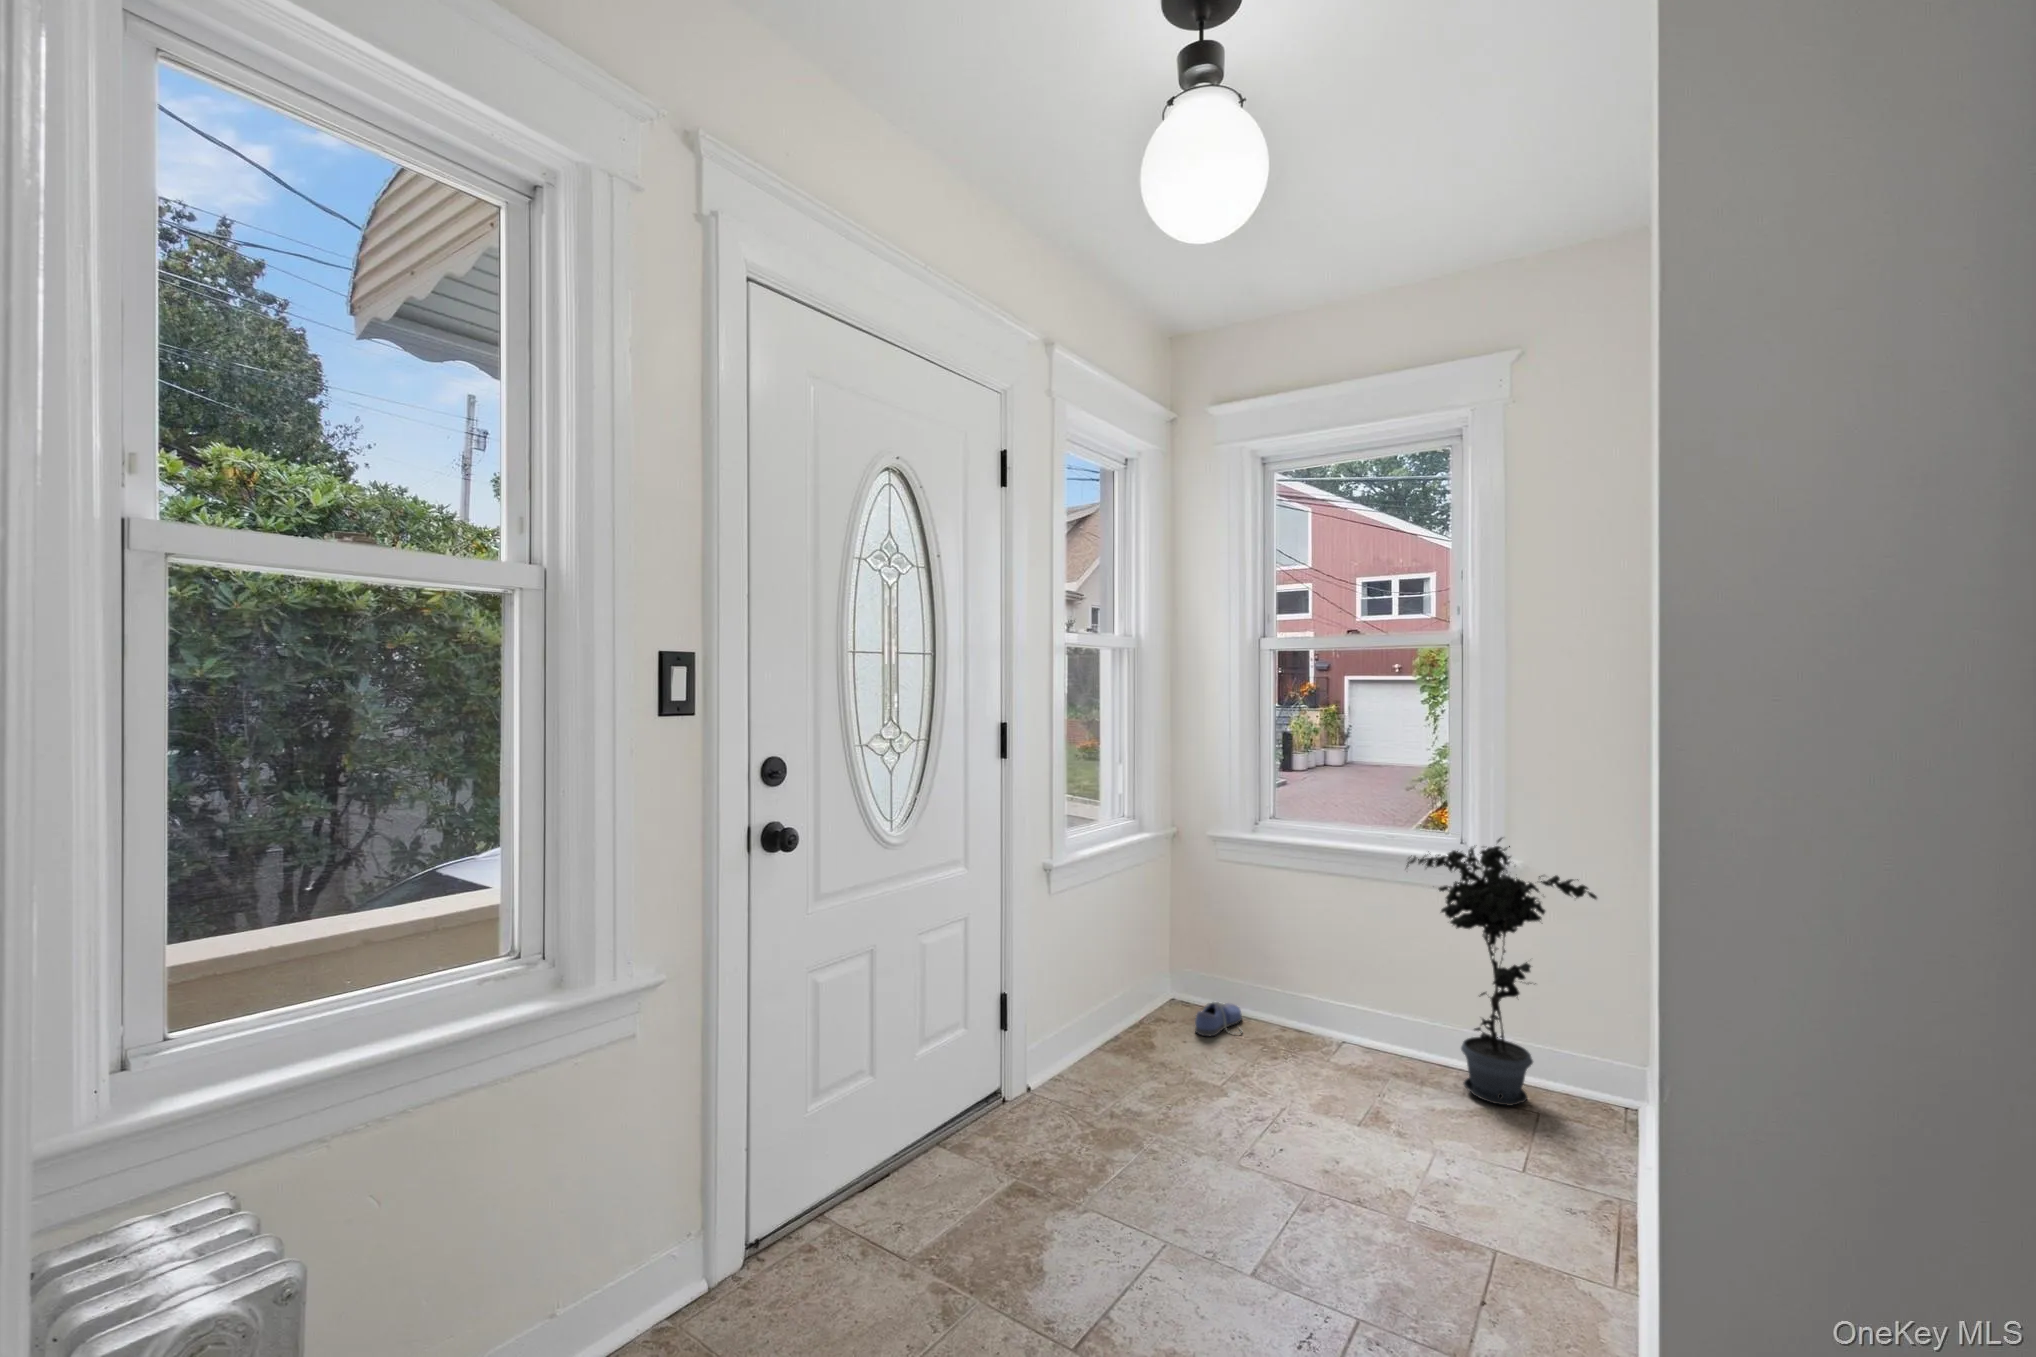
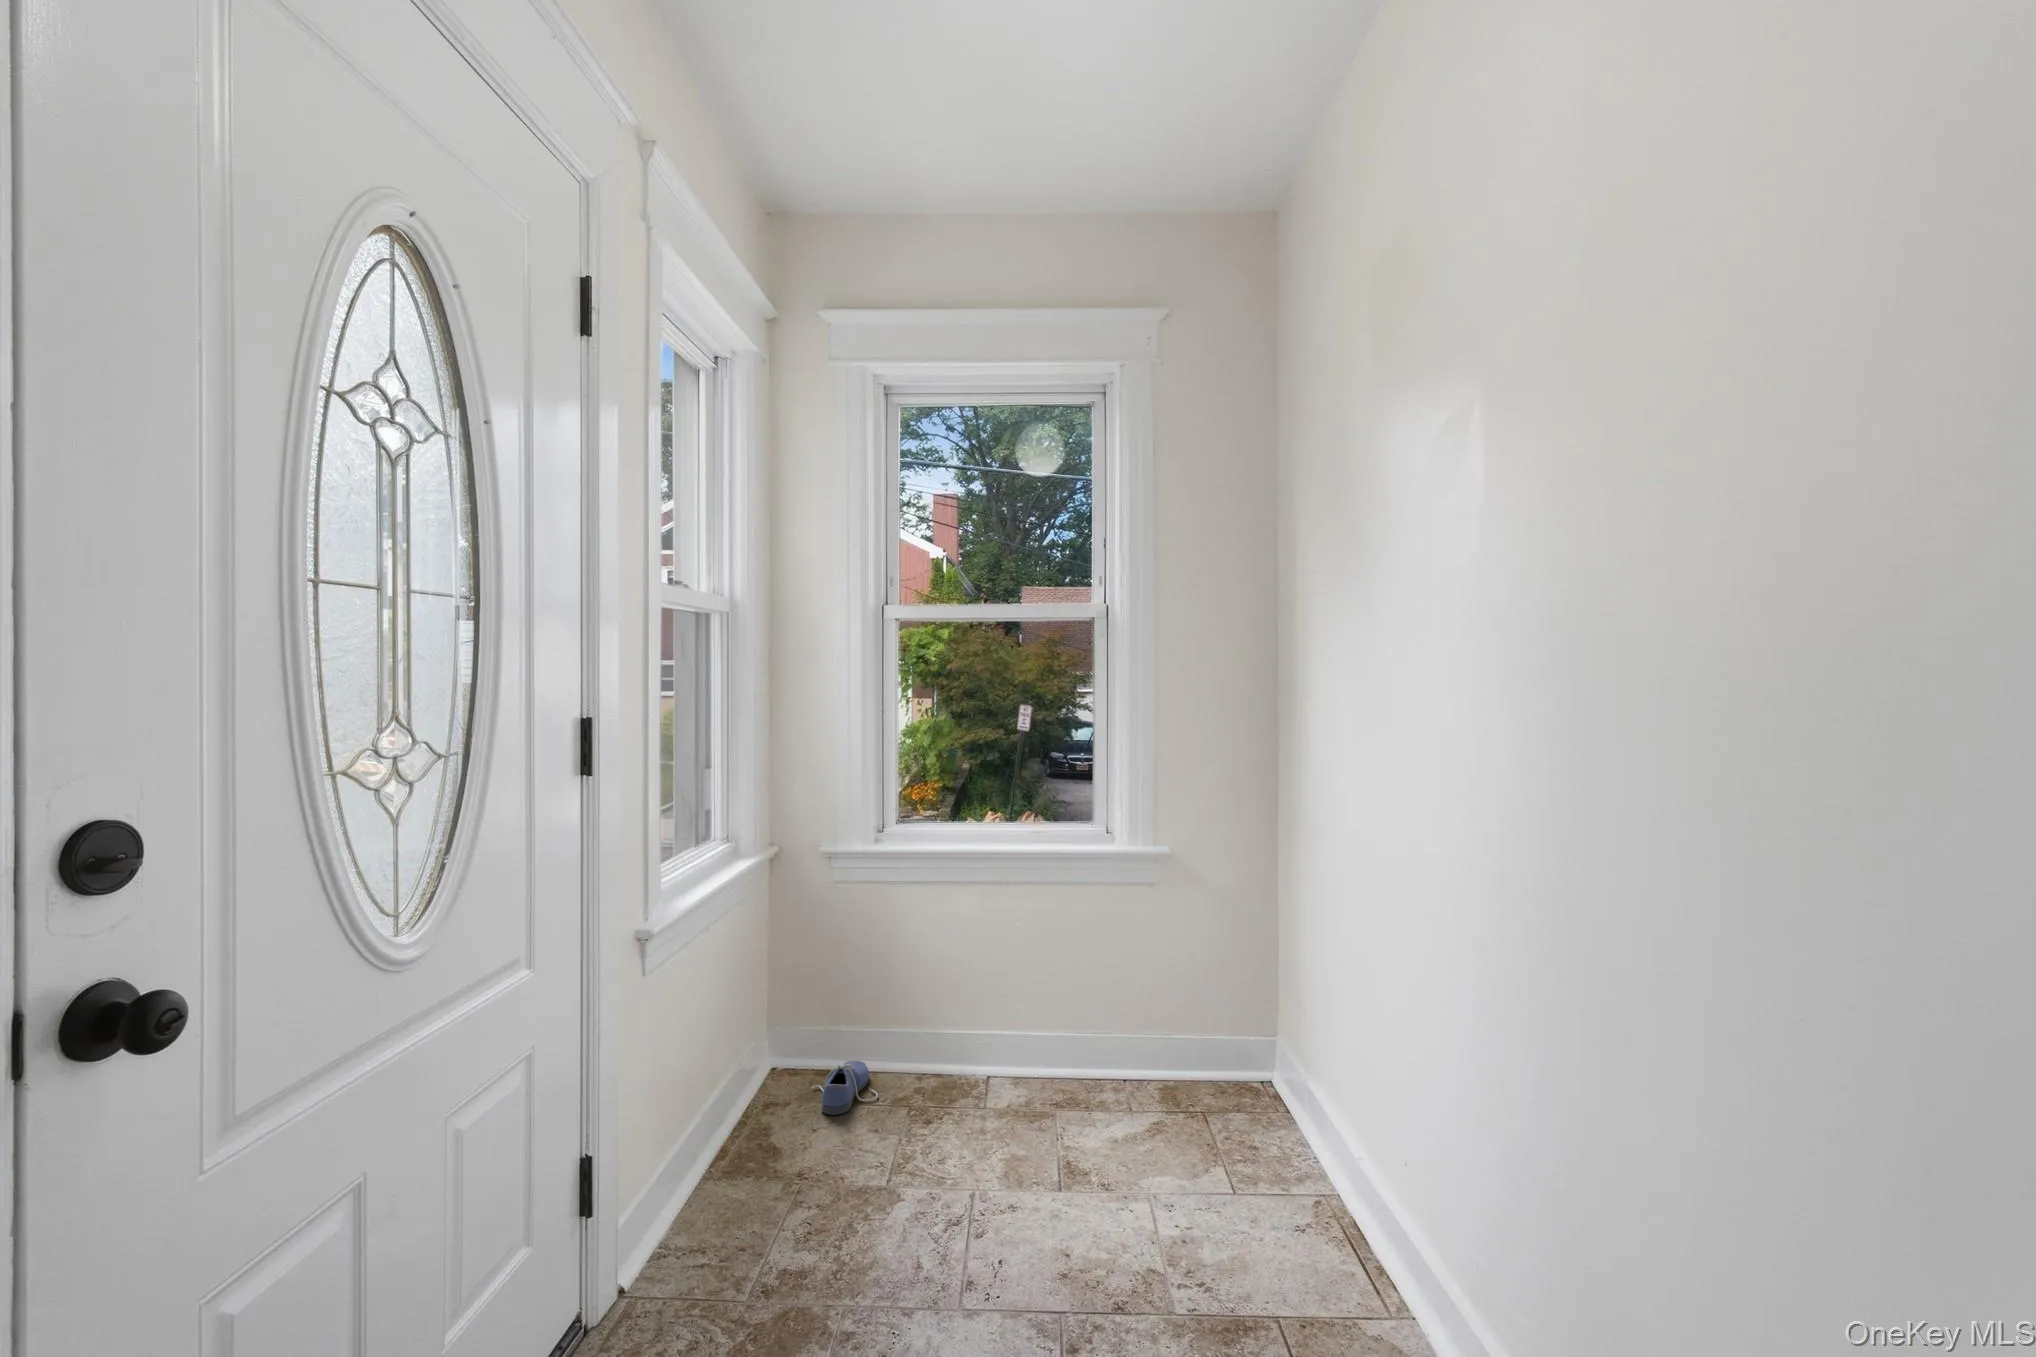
potted plant: present [1407,838,1597,1106] -> none [1066,828,1258,1113]

